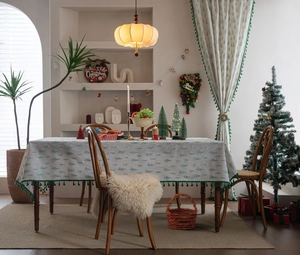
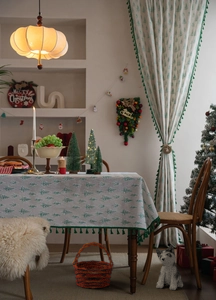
plush toy: none [231,194,252,229] -> present [156,244,183,290]

